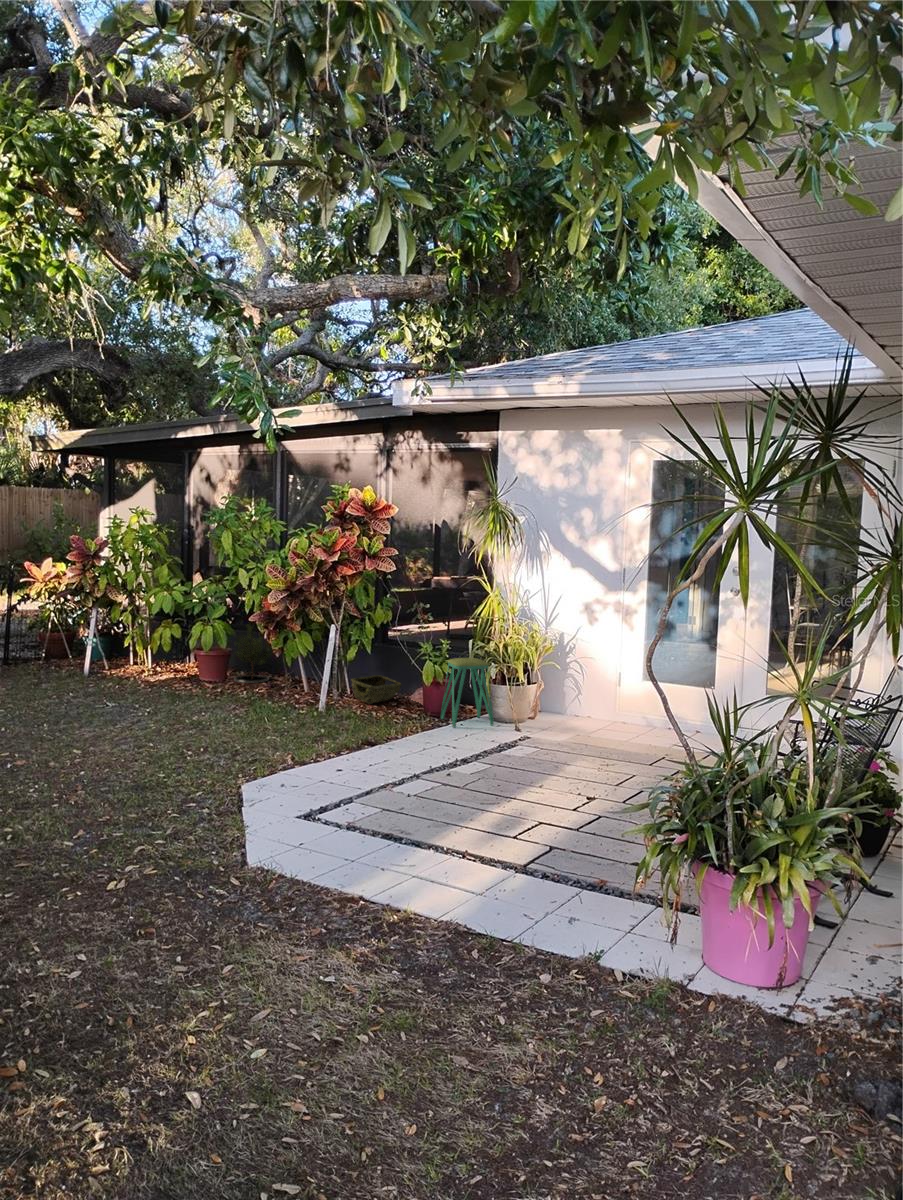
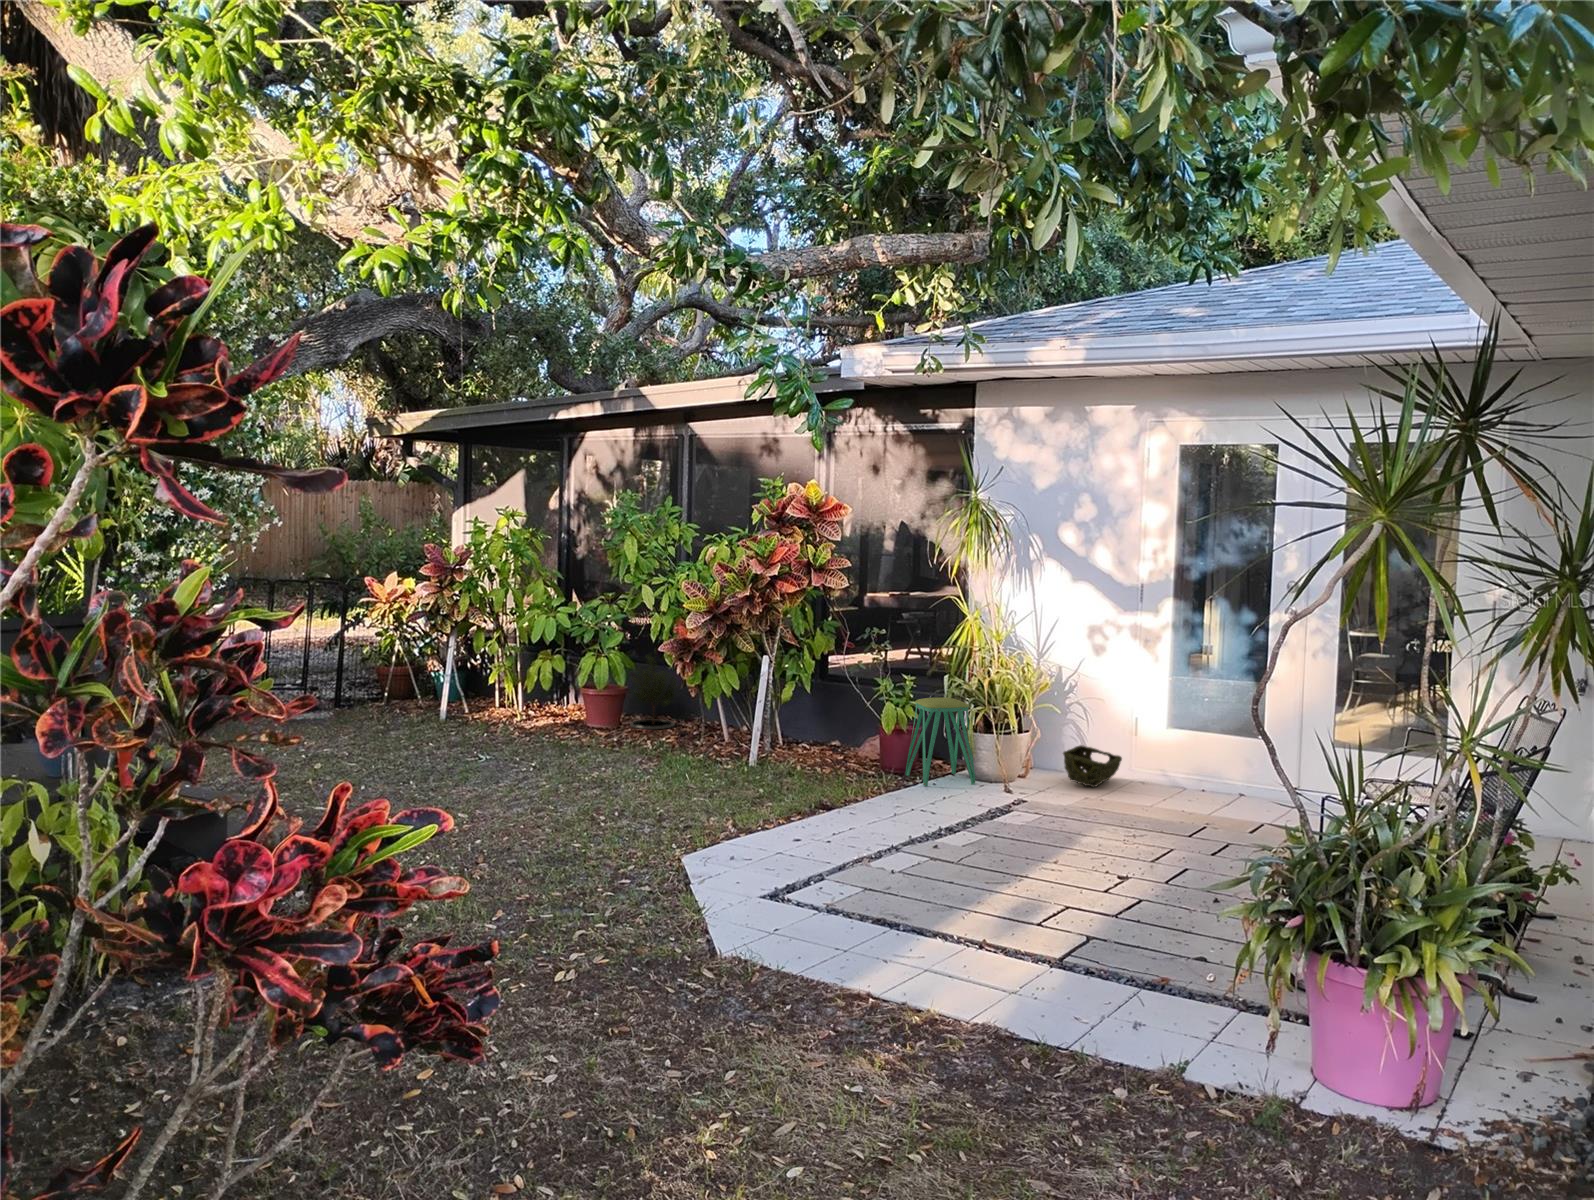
woven basket: present [351,675,401,704] -> present [1063,746,1122,787]

